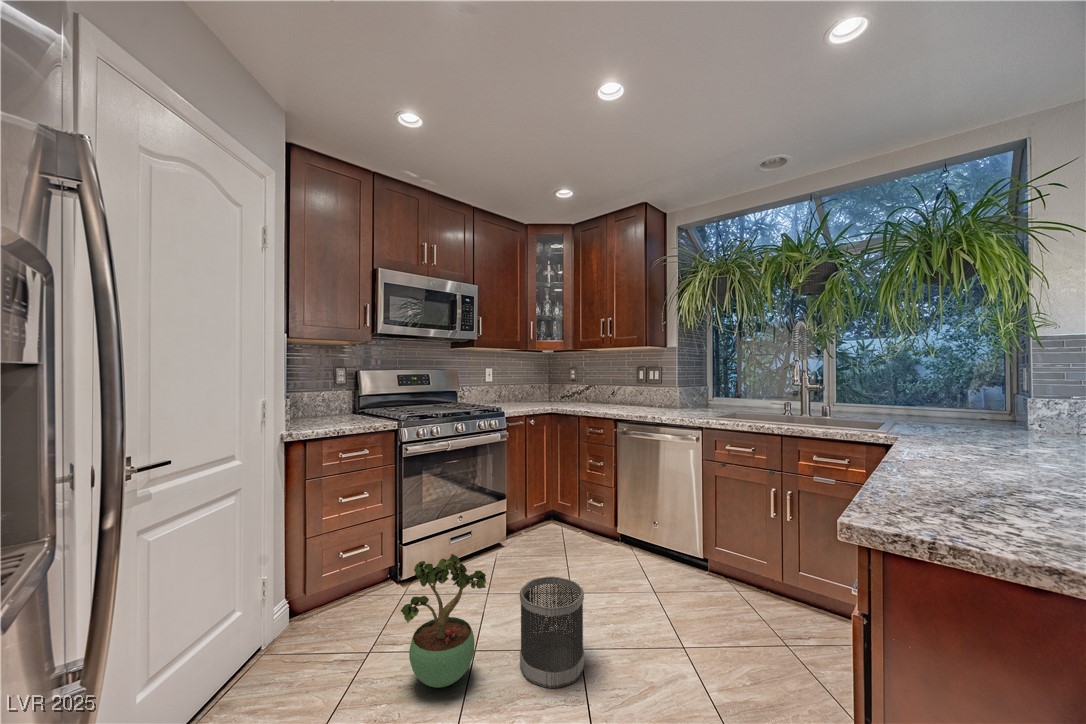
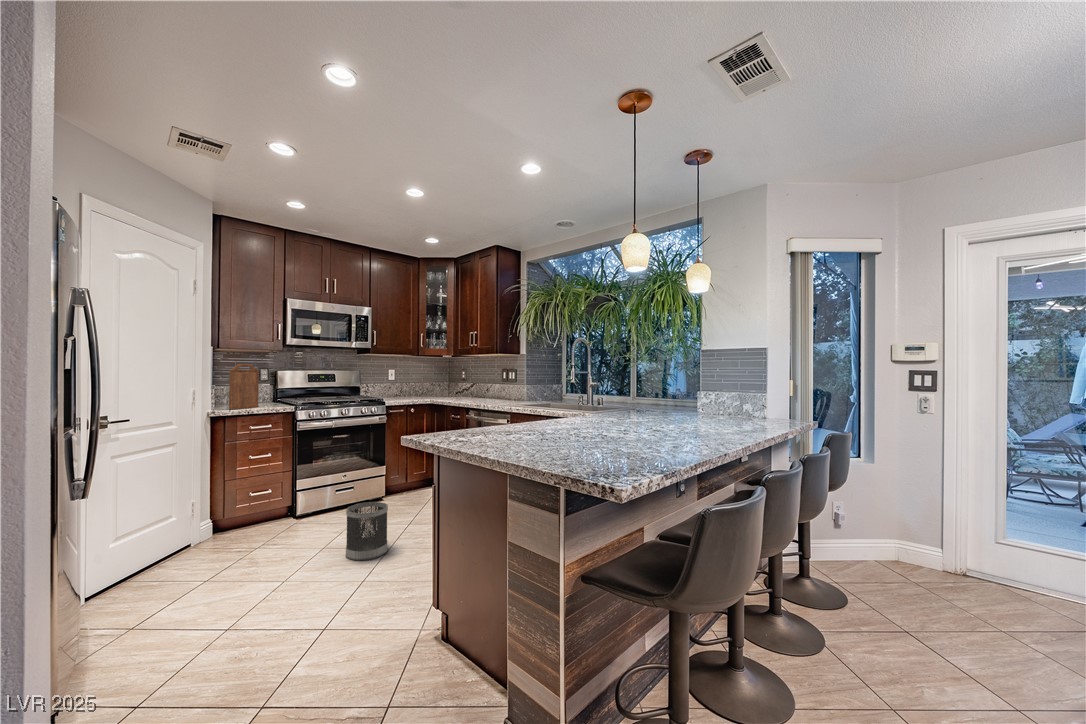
cutting board: none [308,360,347,428] -> present [229,364,259,409]
potted plant: present [401,554,486,688] -> none [269,482,323,559]

